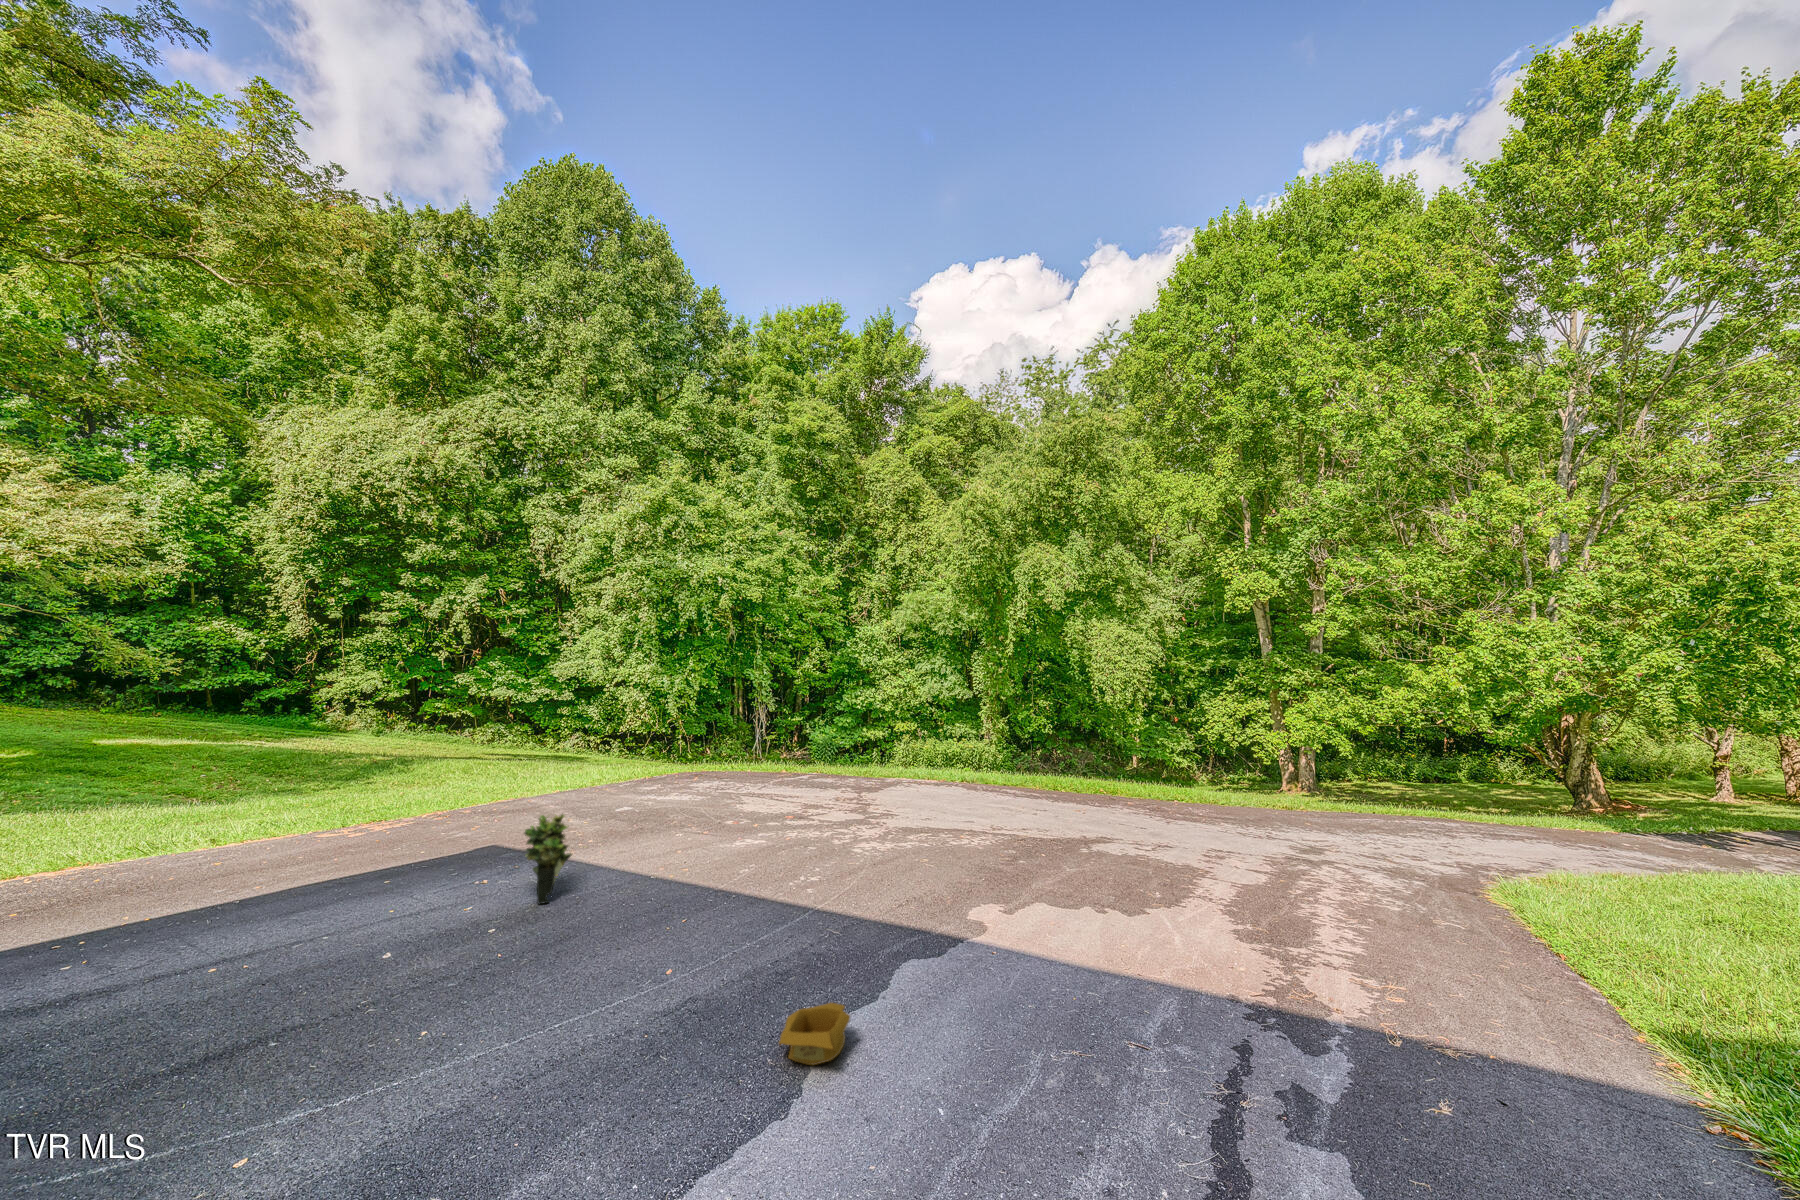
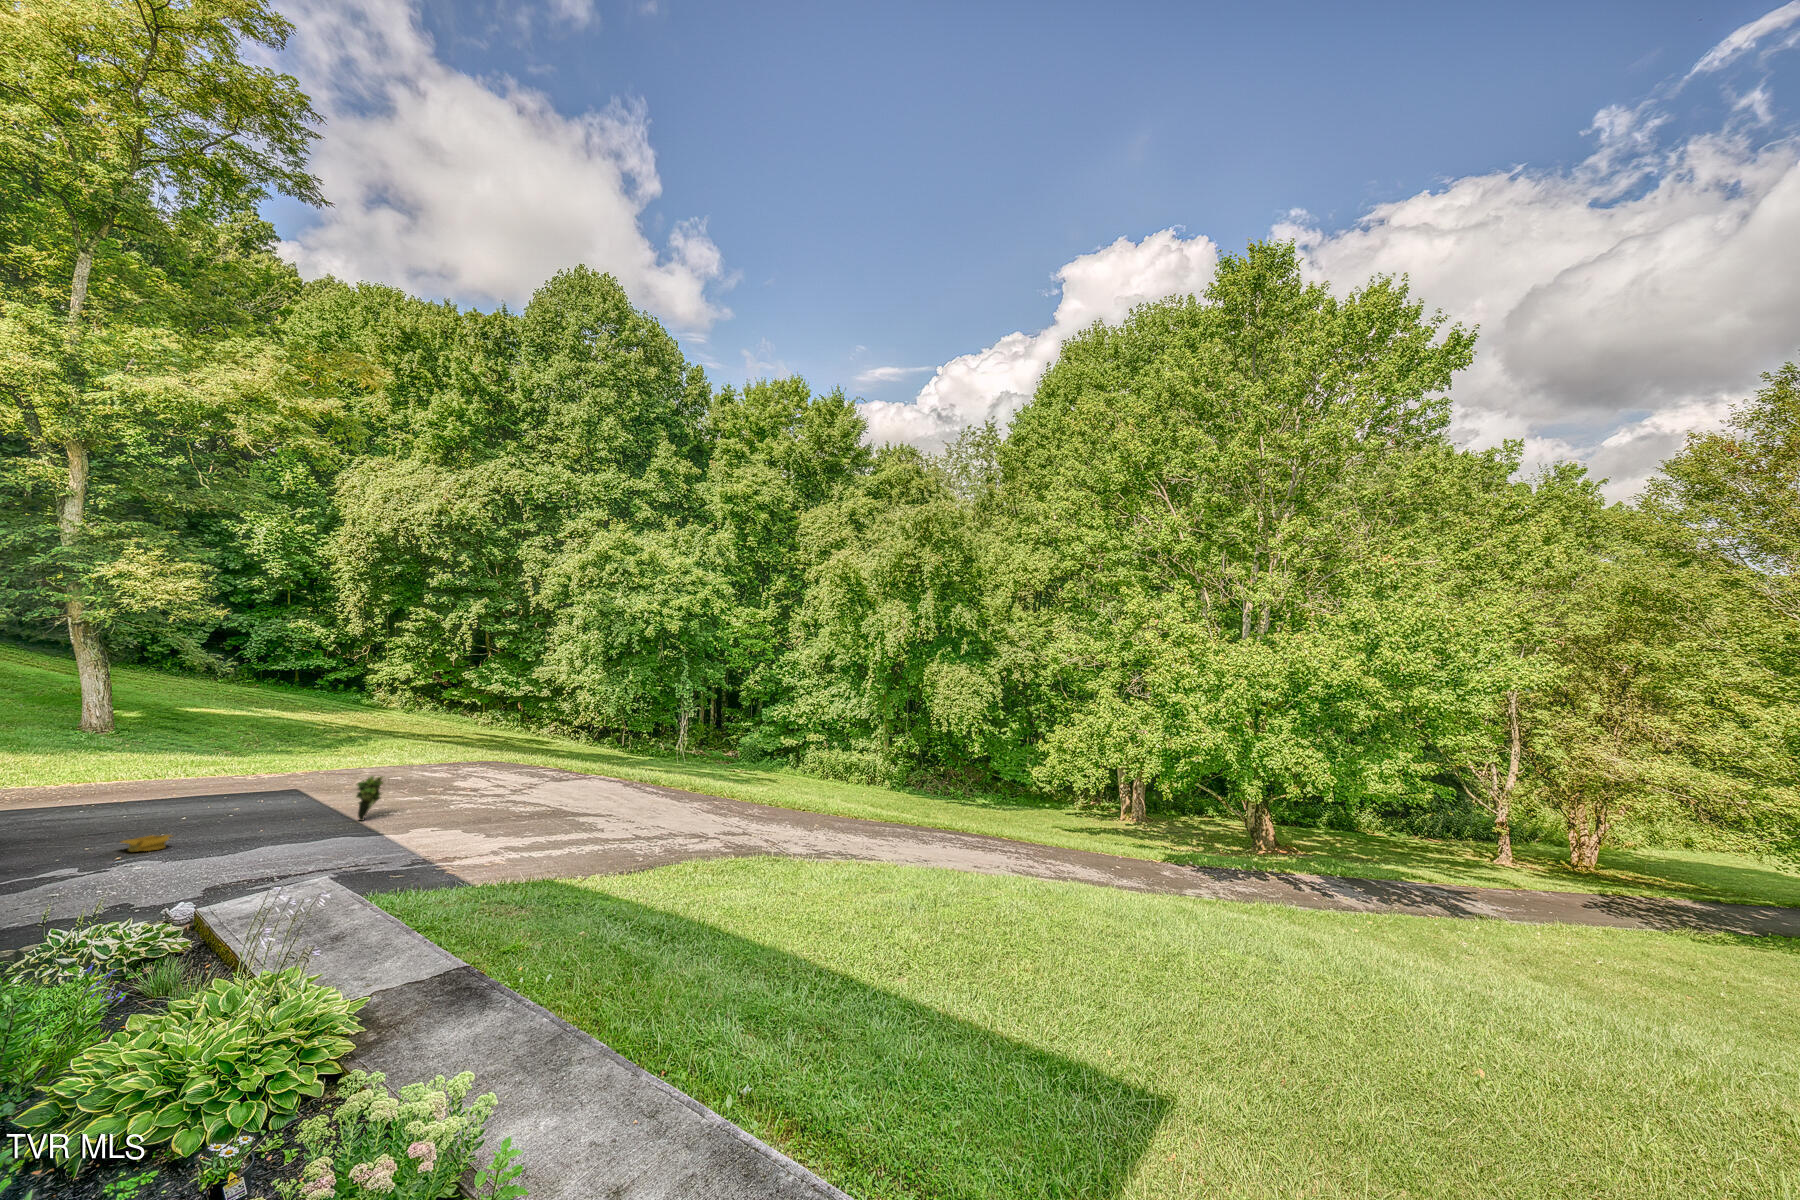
cardboard box: present [779,1003,850,1065] -> present [122,835,172,852]

